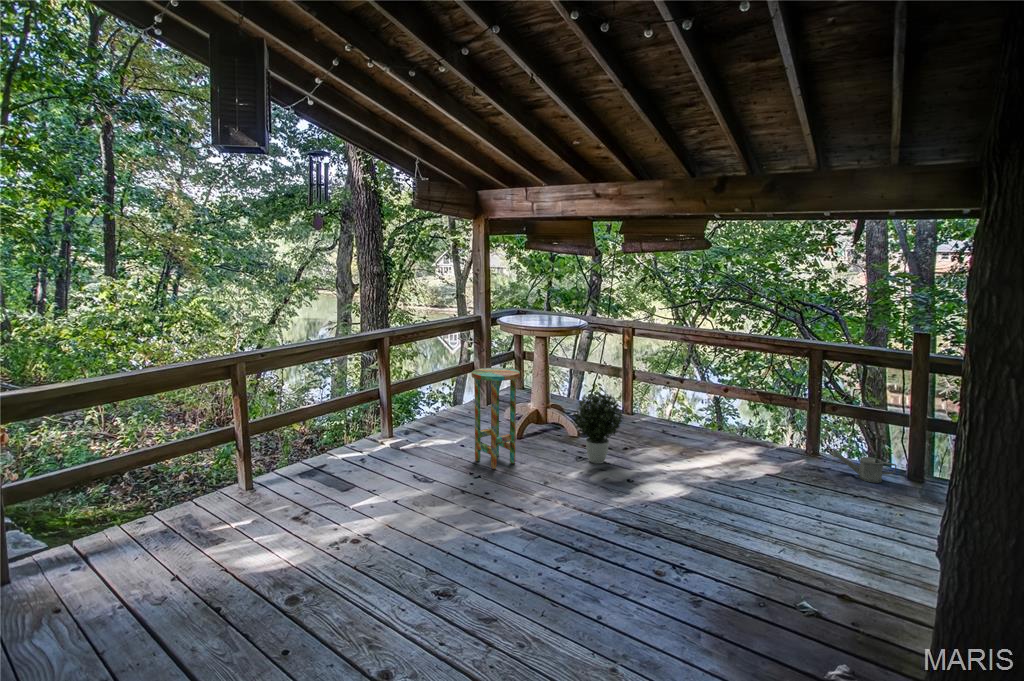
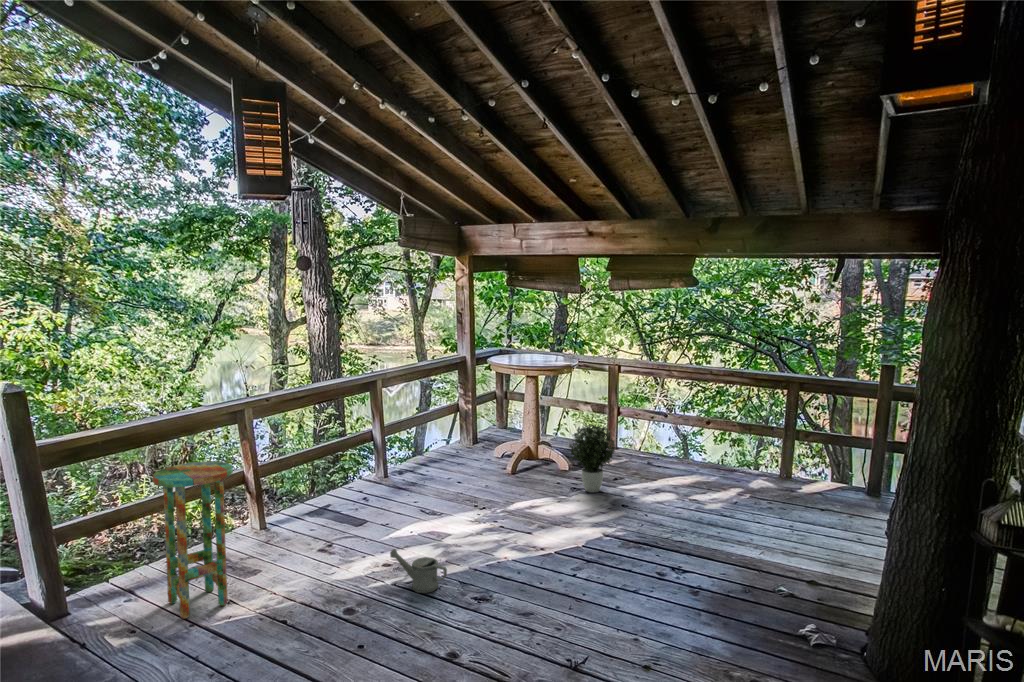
side table: present [472,368,520,469] -> present [153,461,233,619]
watering can: present [833,450,897,483] -> present [390,549,447,593]

